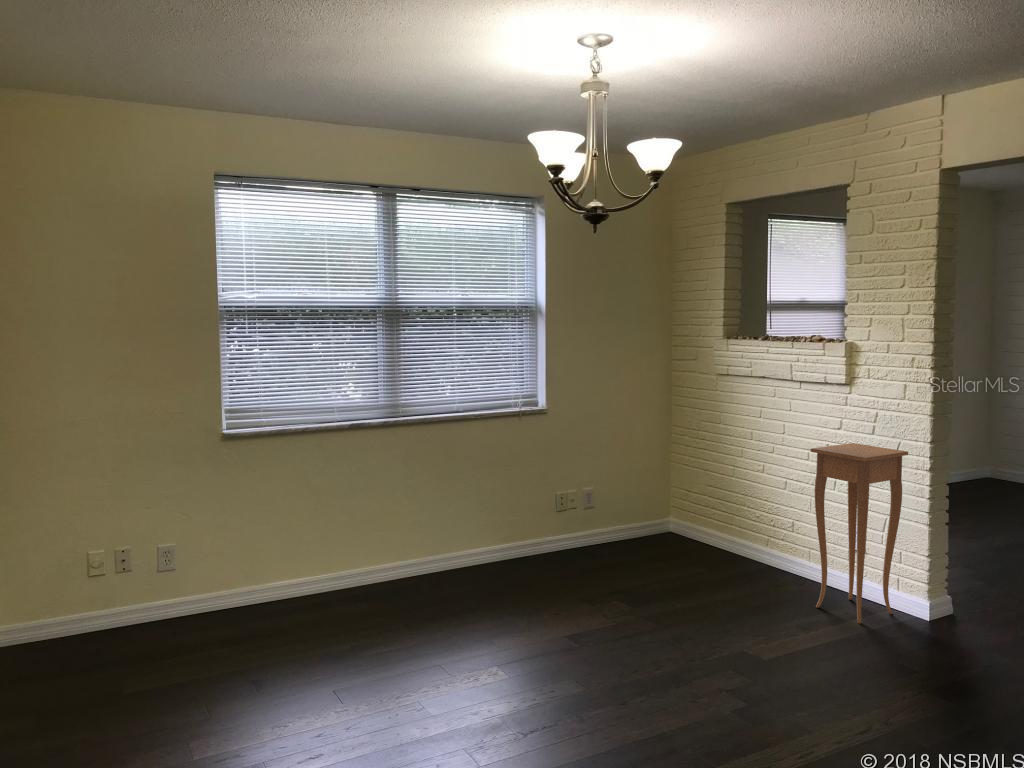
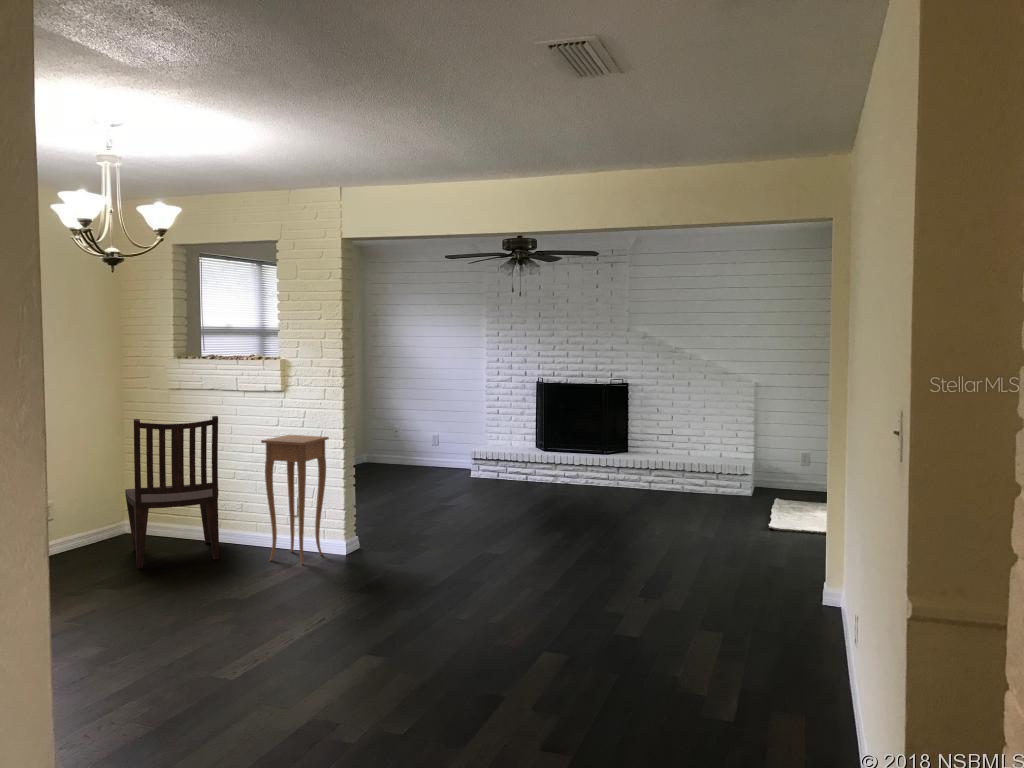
dining chair: none [661,410,762,590] -> present [125,416,219,569]

